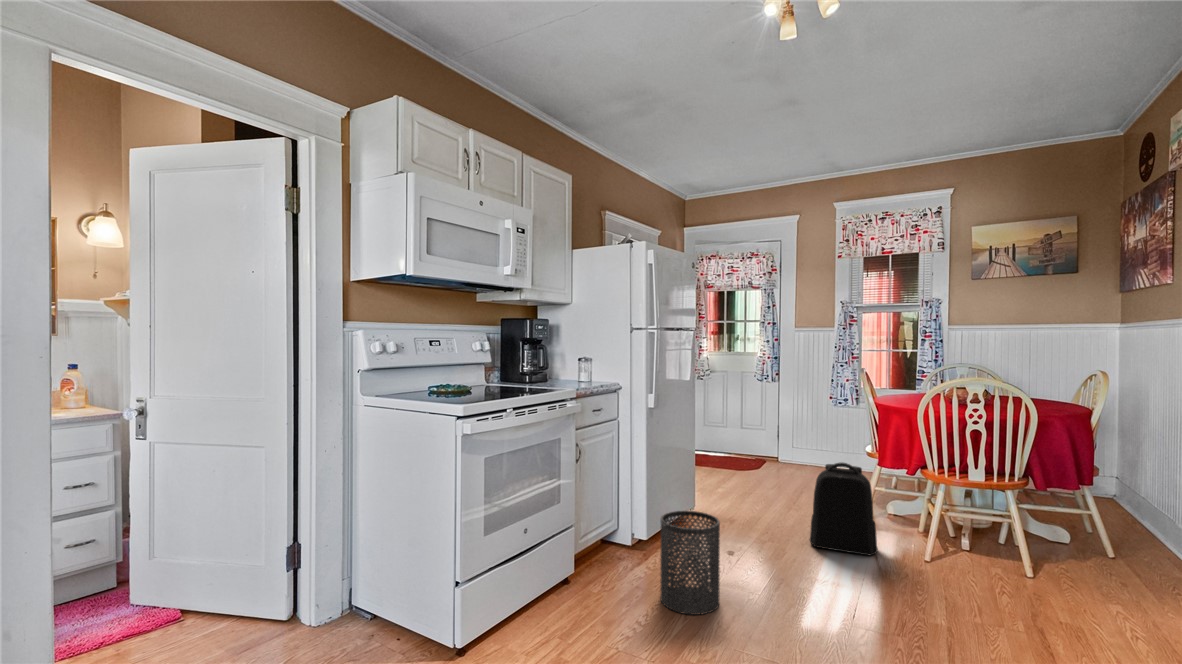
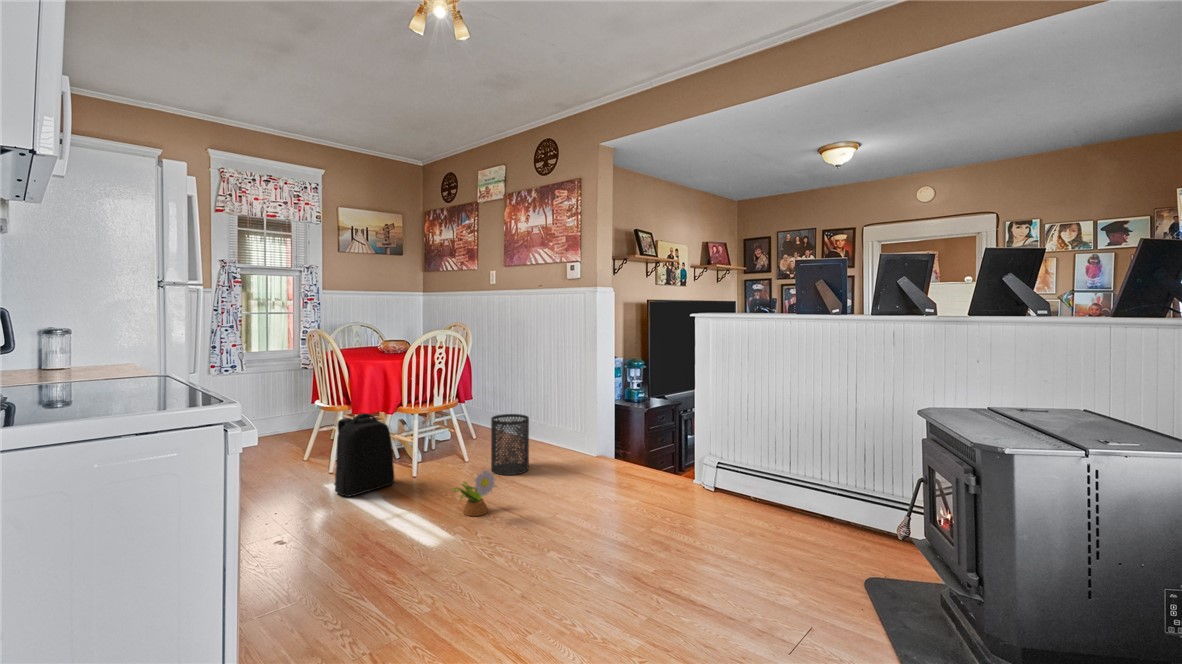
trash can: present [660,511,720,615] -> present [491,414,529,475]
decorative plant: none [850,566,928,630] -> present [453,470,496,516]

